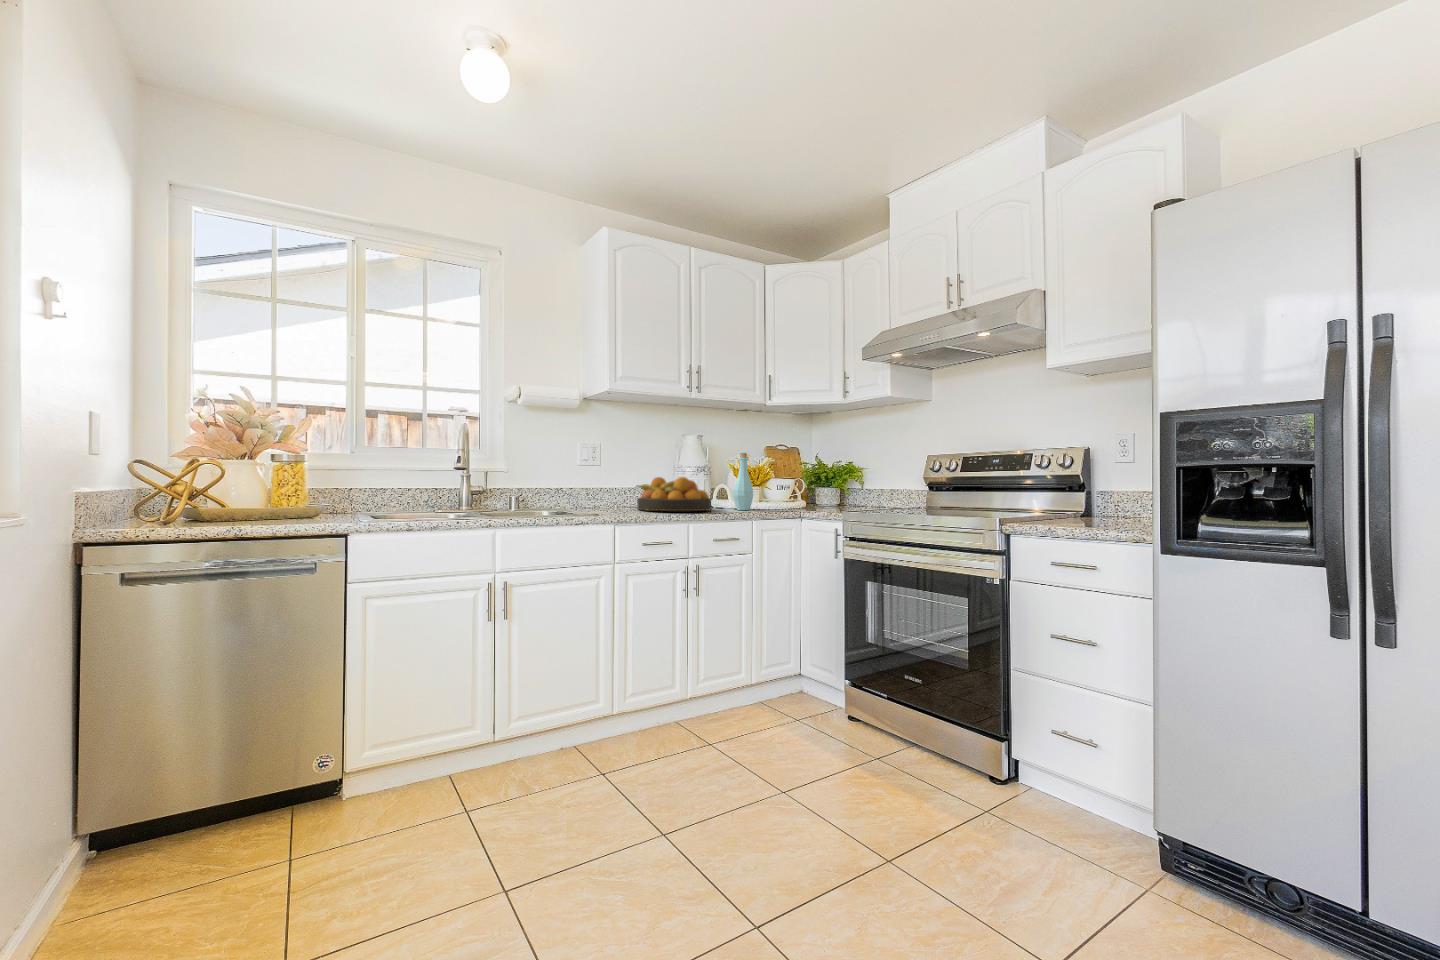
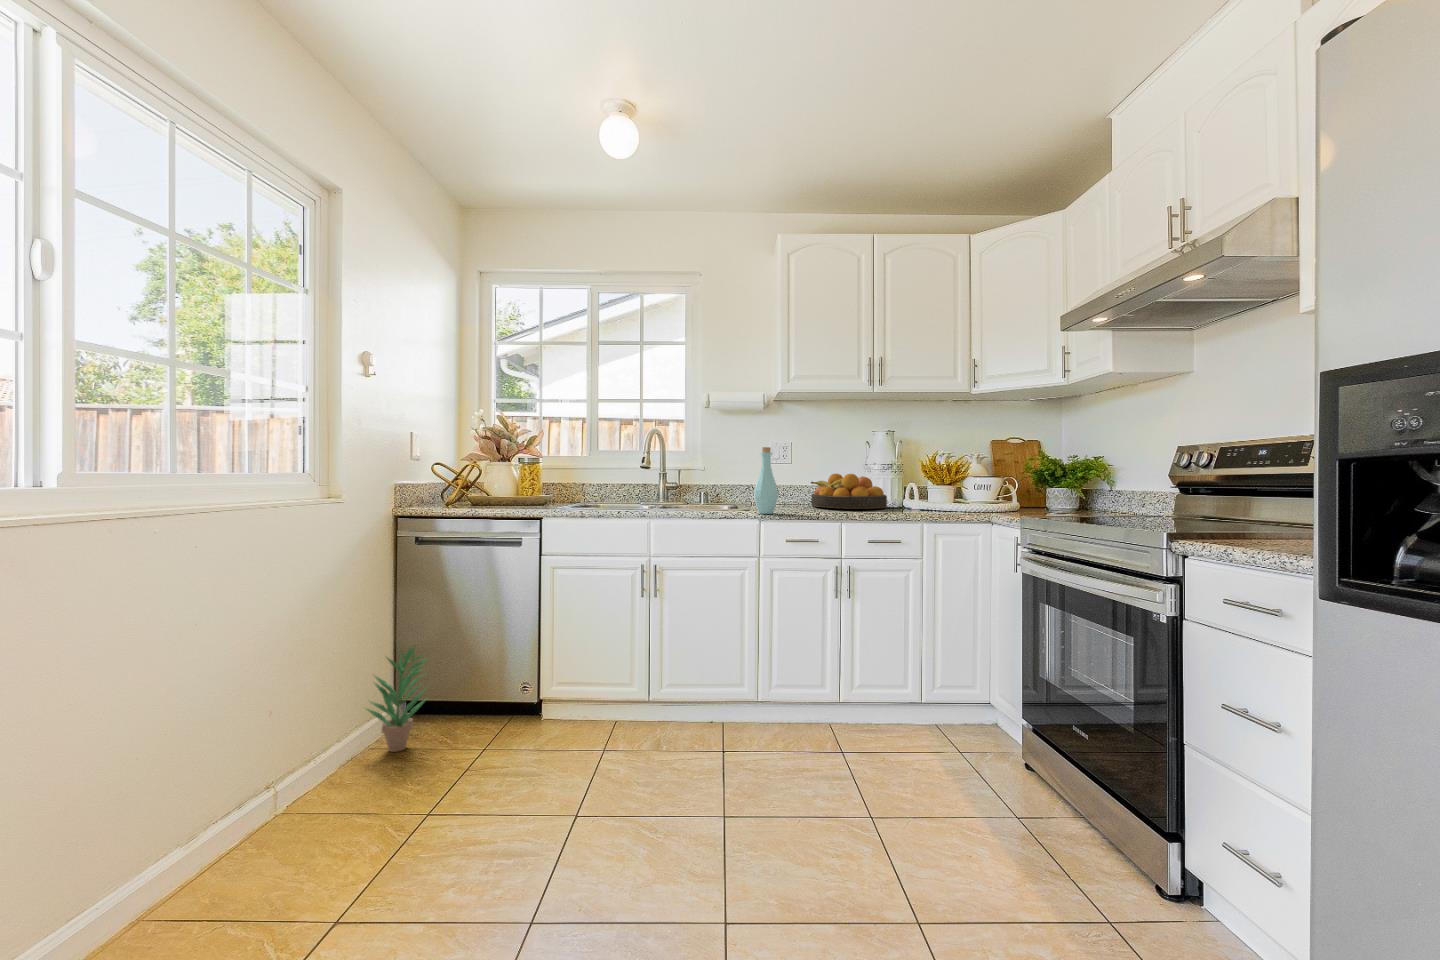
bottle: present [733,453,753,510] -> present [754,447,778,514]
potted plant: none [66,730,191,910] -> present [366,647,428,752]

